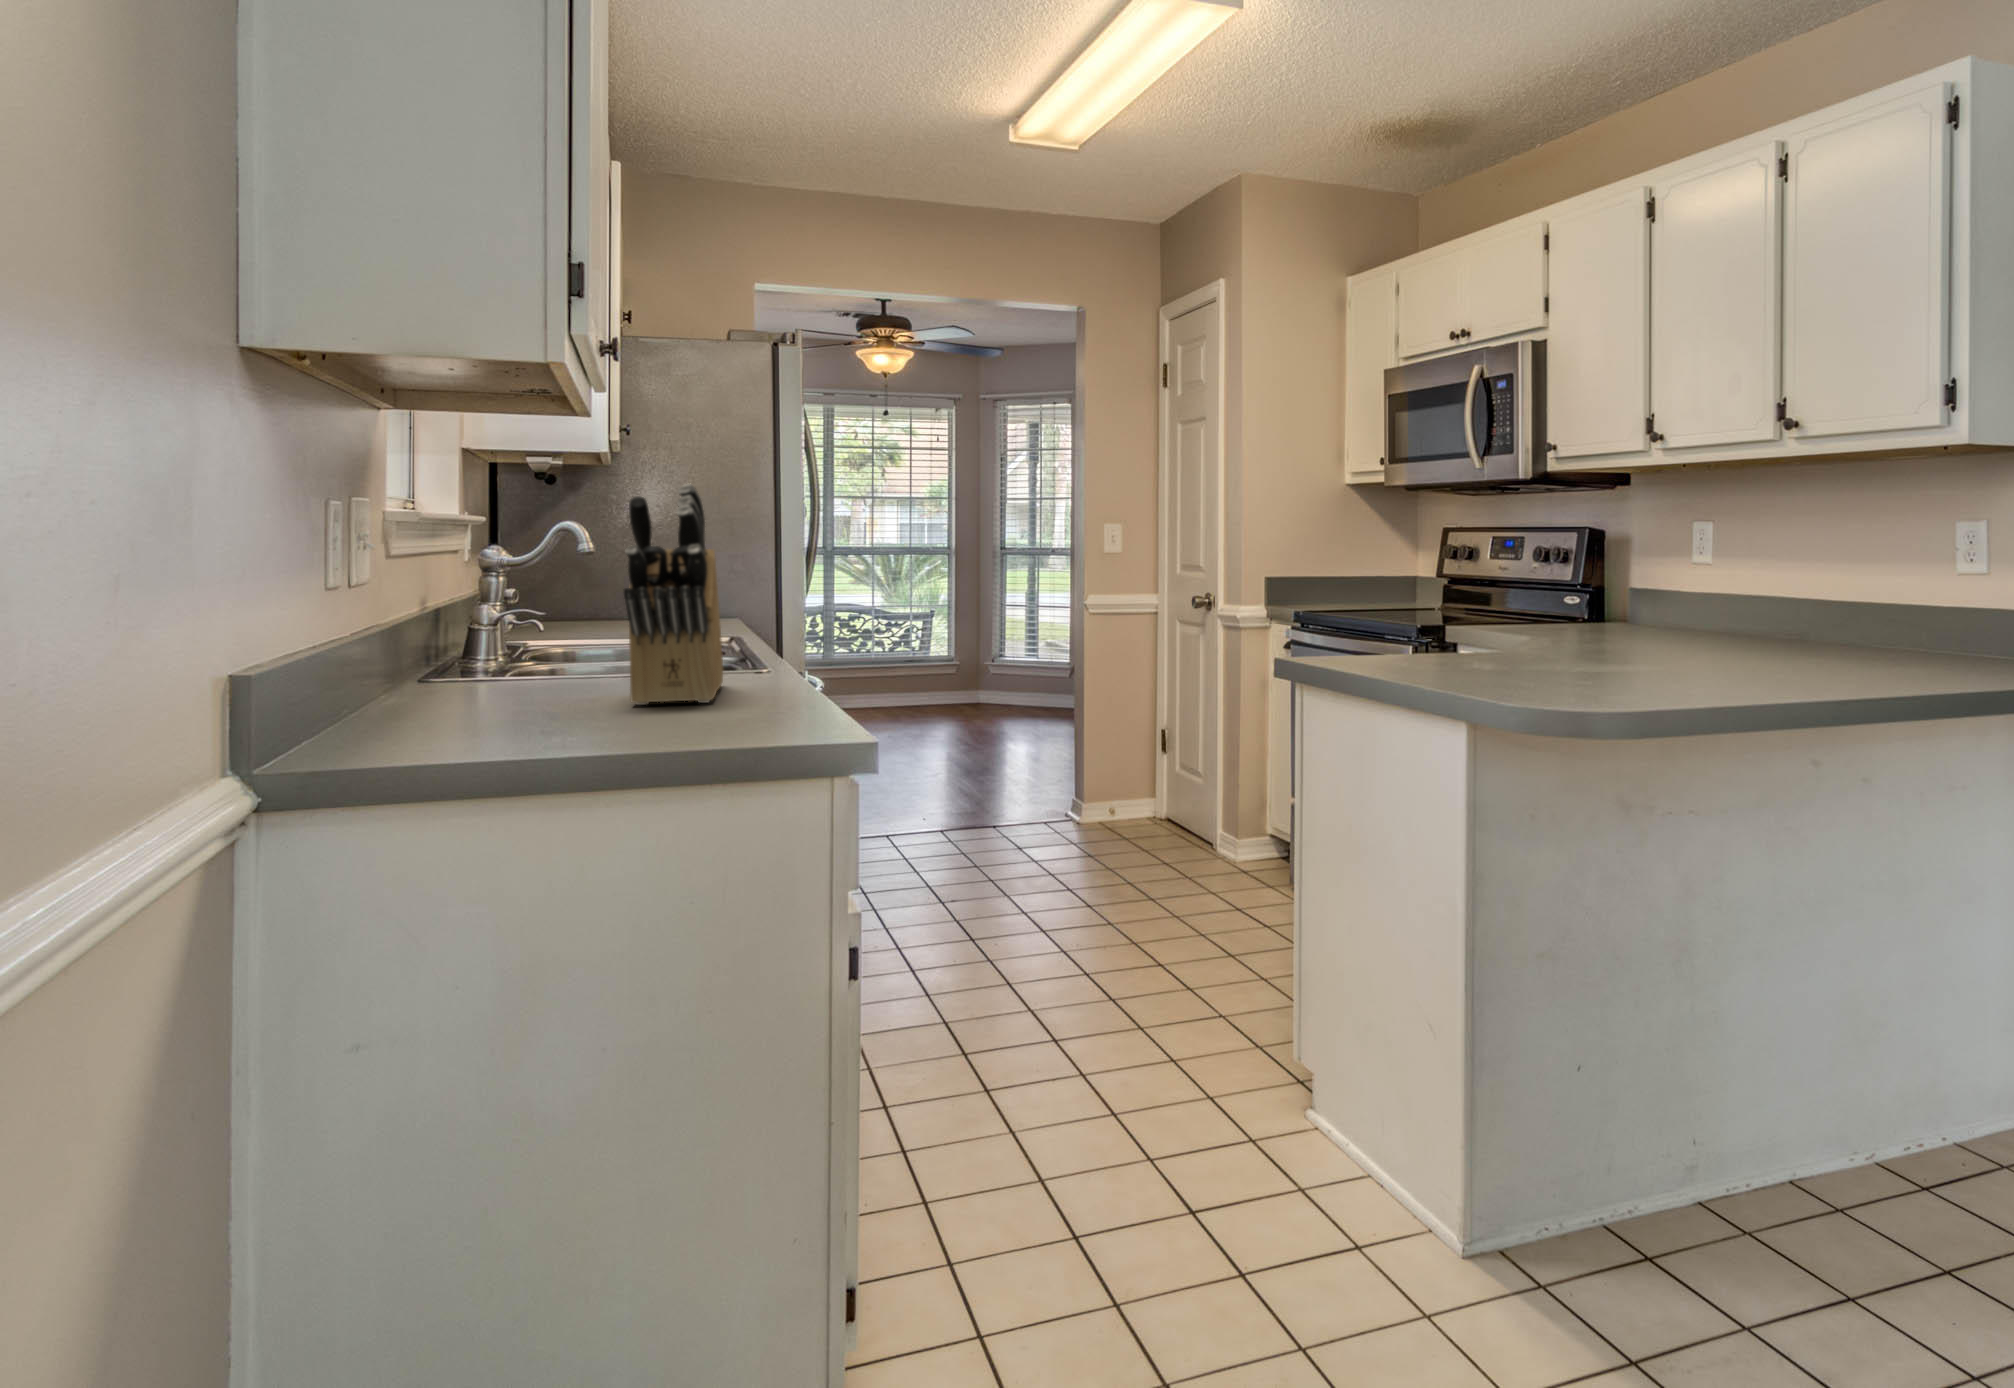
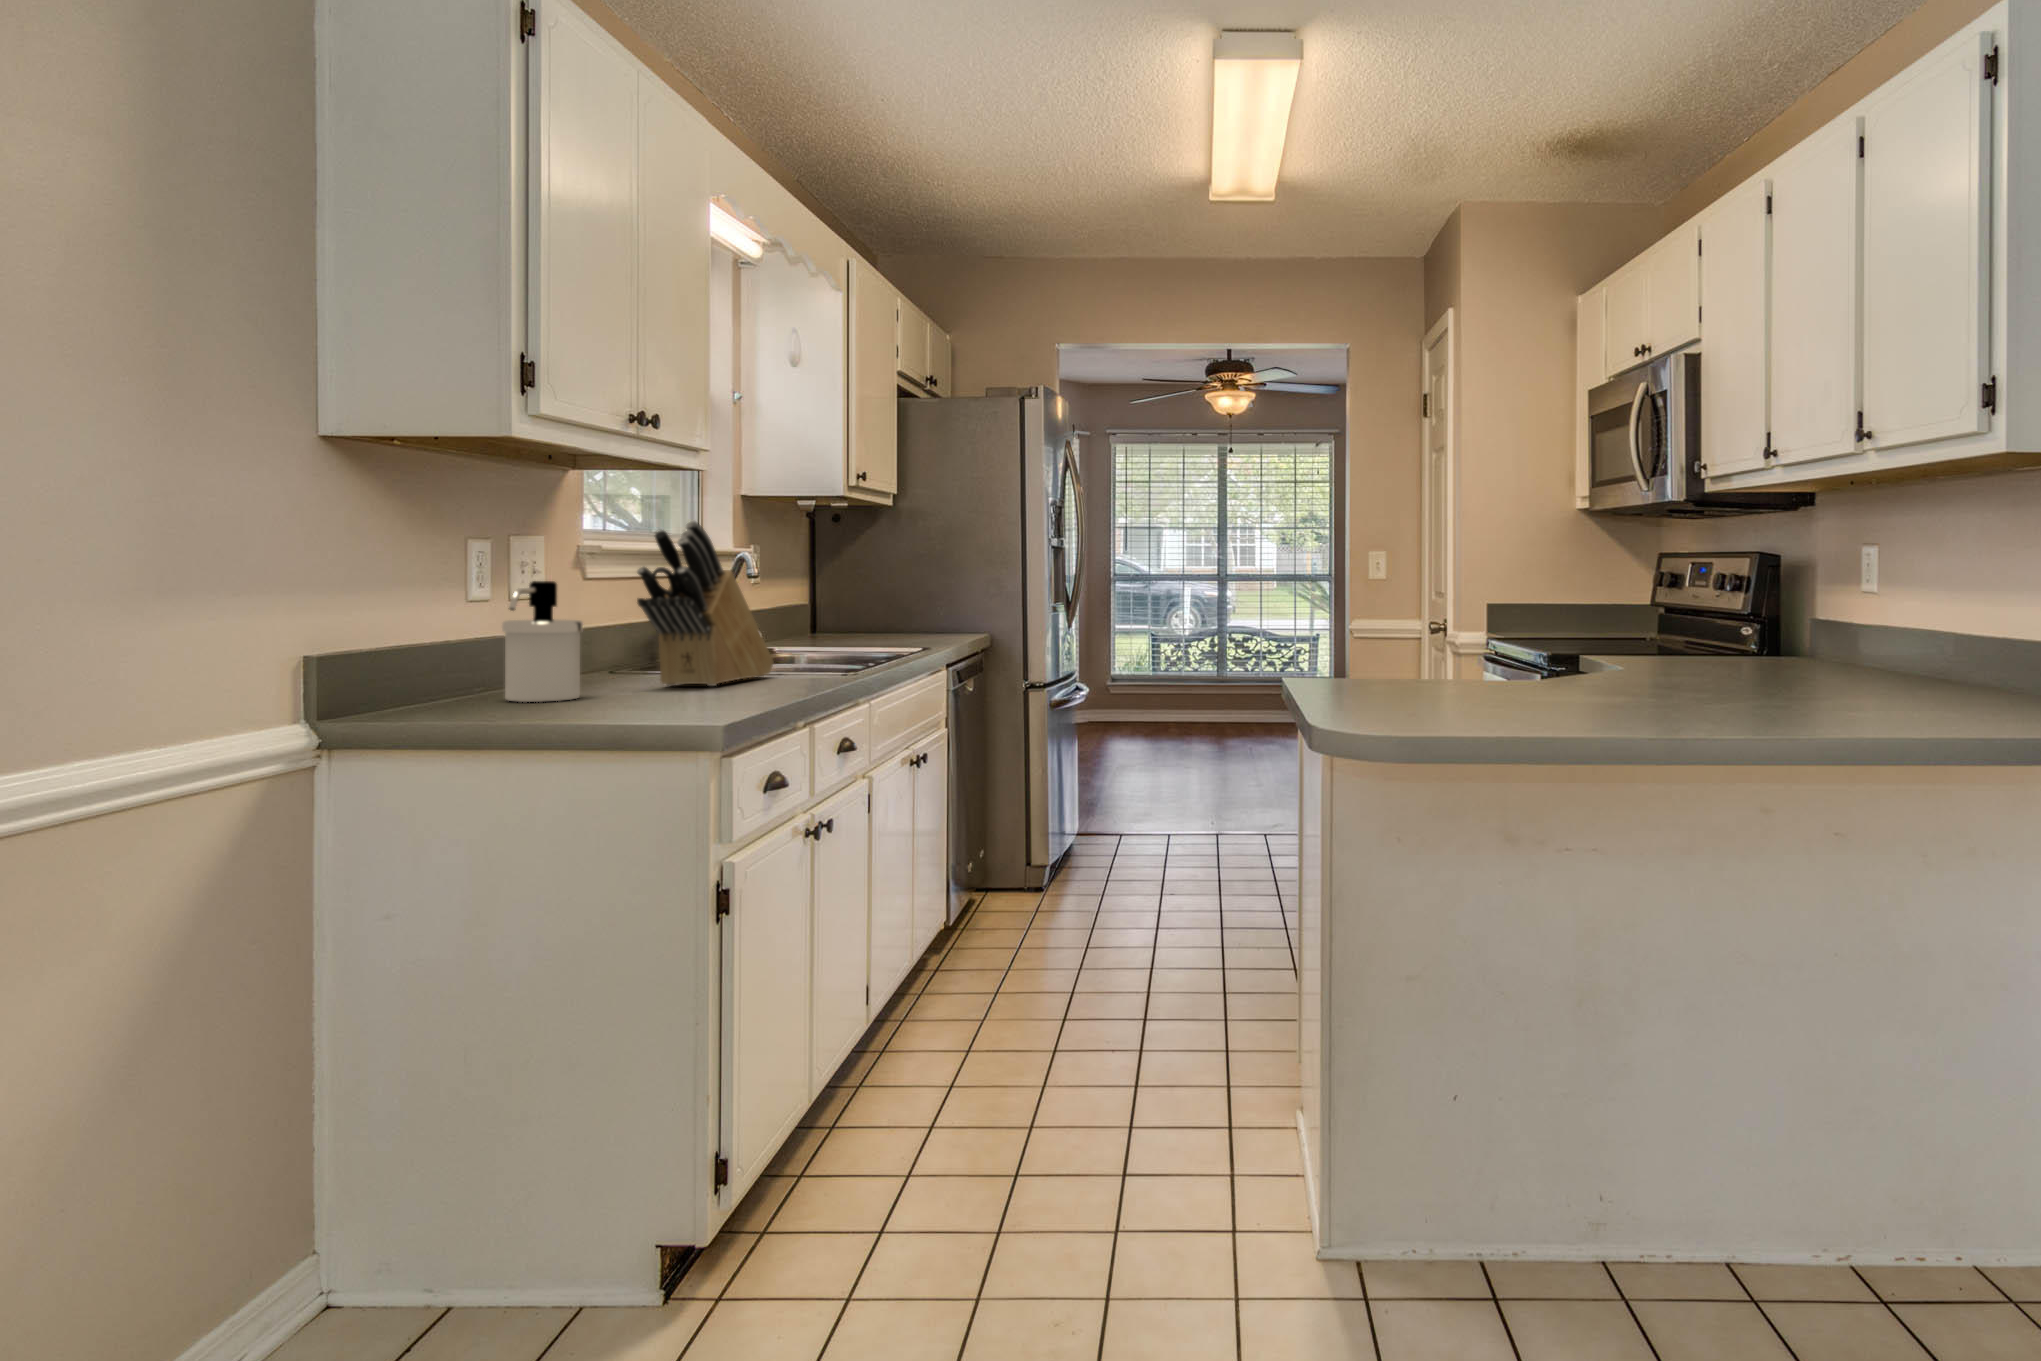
soap dispenser: none [476,566,590,739] -> present [502,581,583,702]

